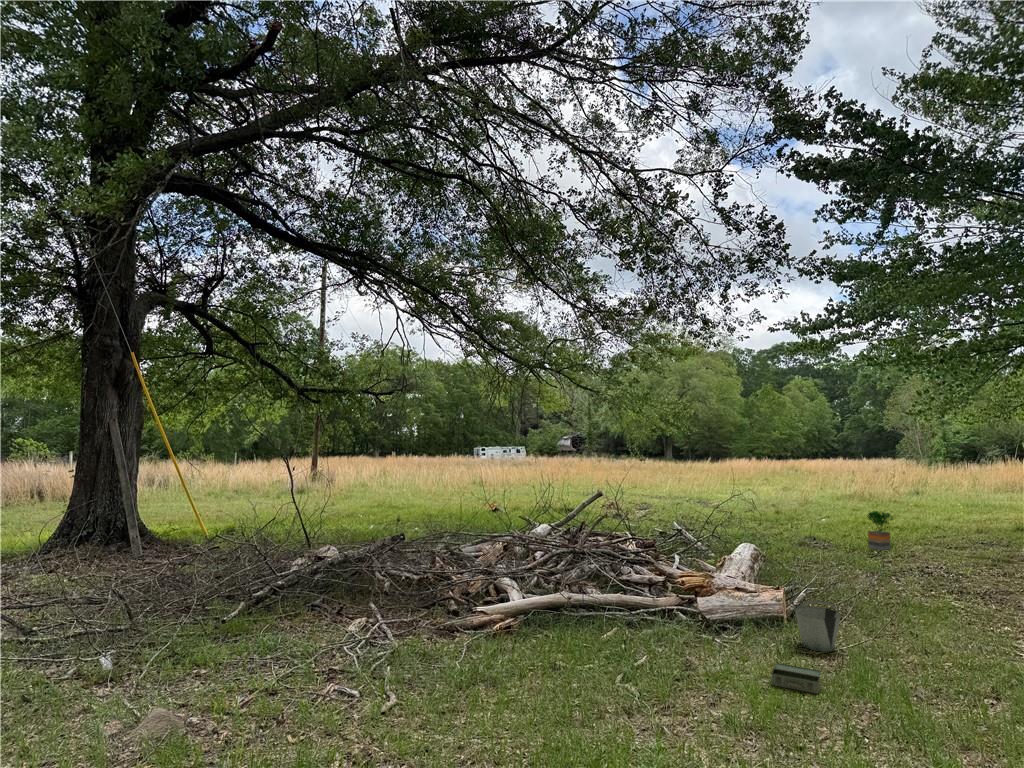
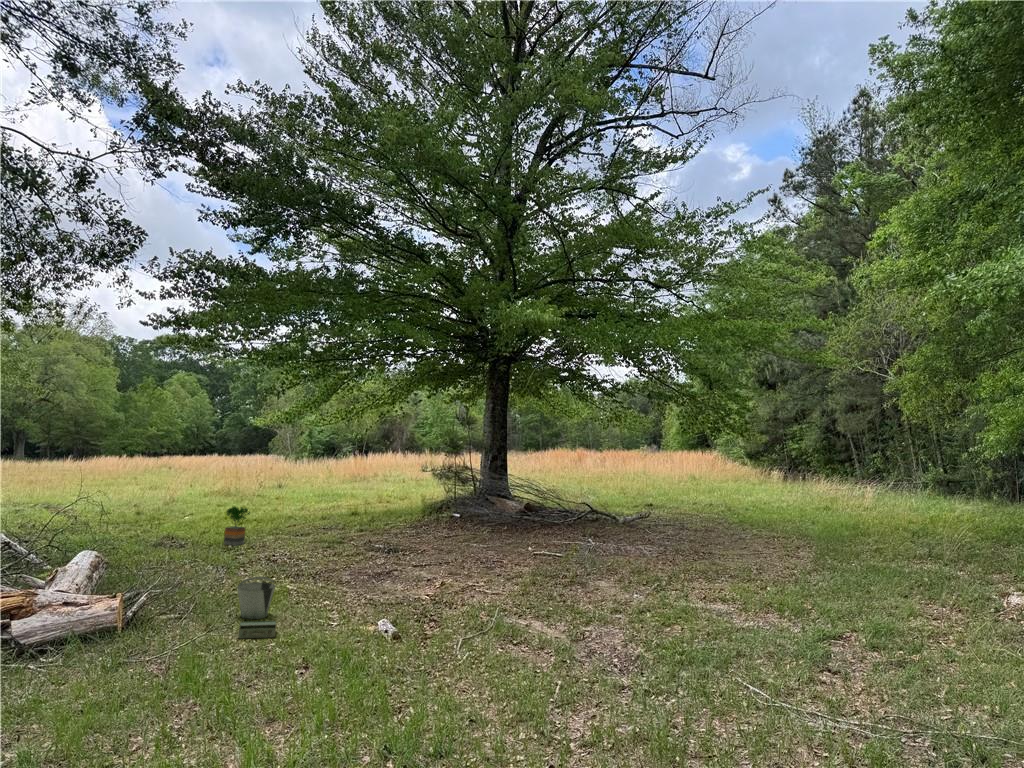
bucket: present [795,600,841,652] -> present [237,577,275,619]
toolbox: present [771,663,821,694] -> present [239,621,276,638]

